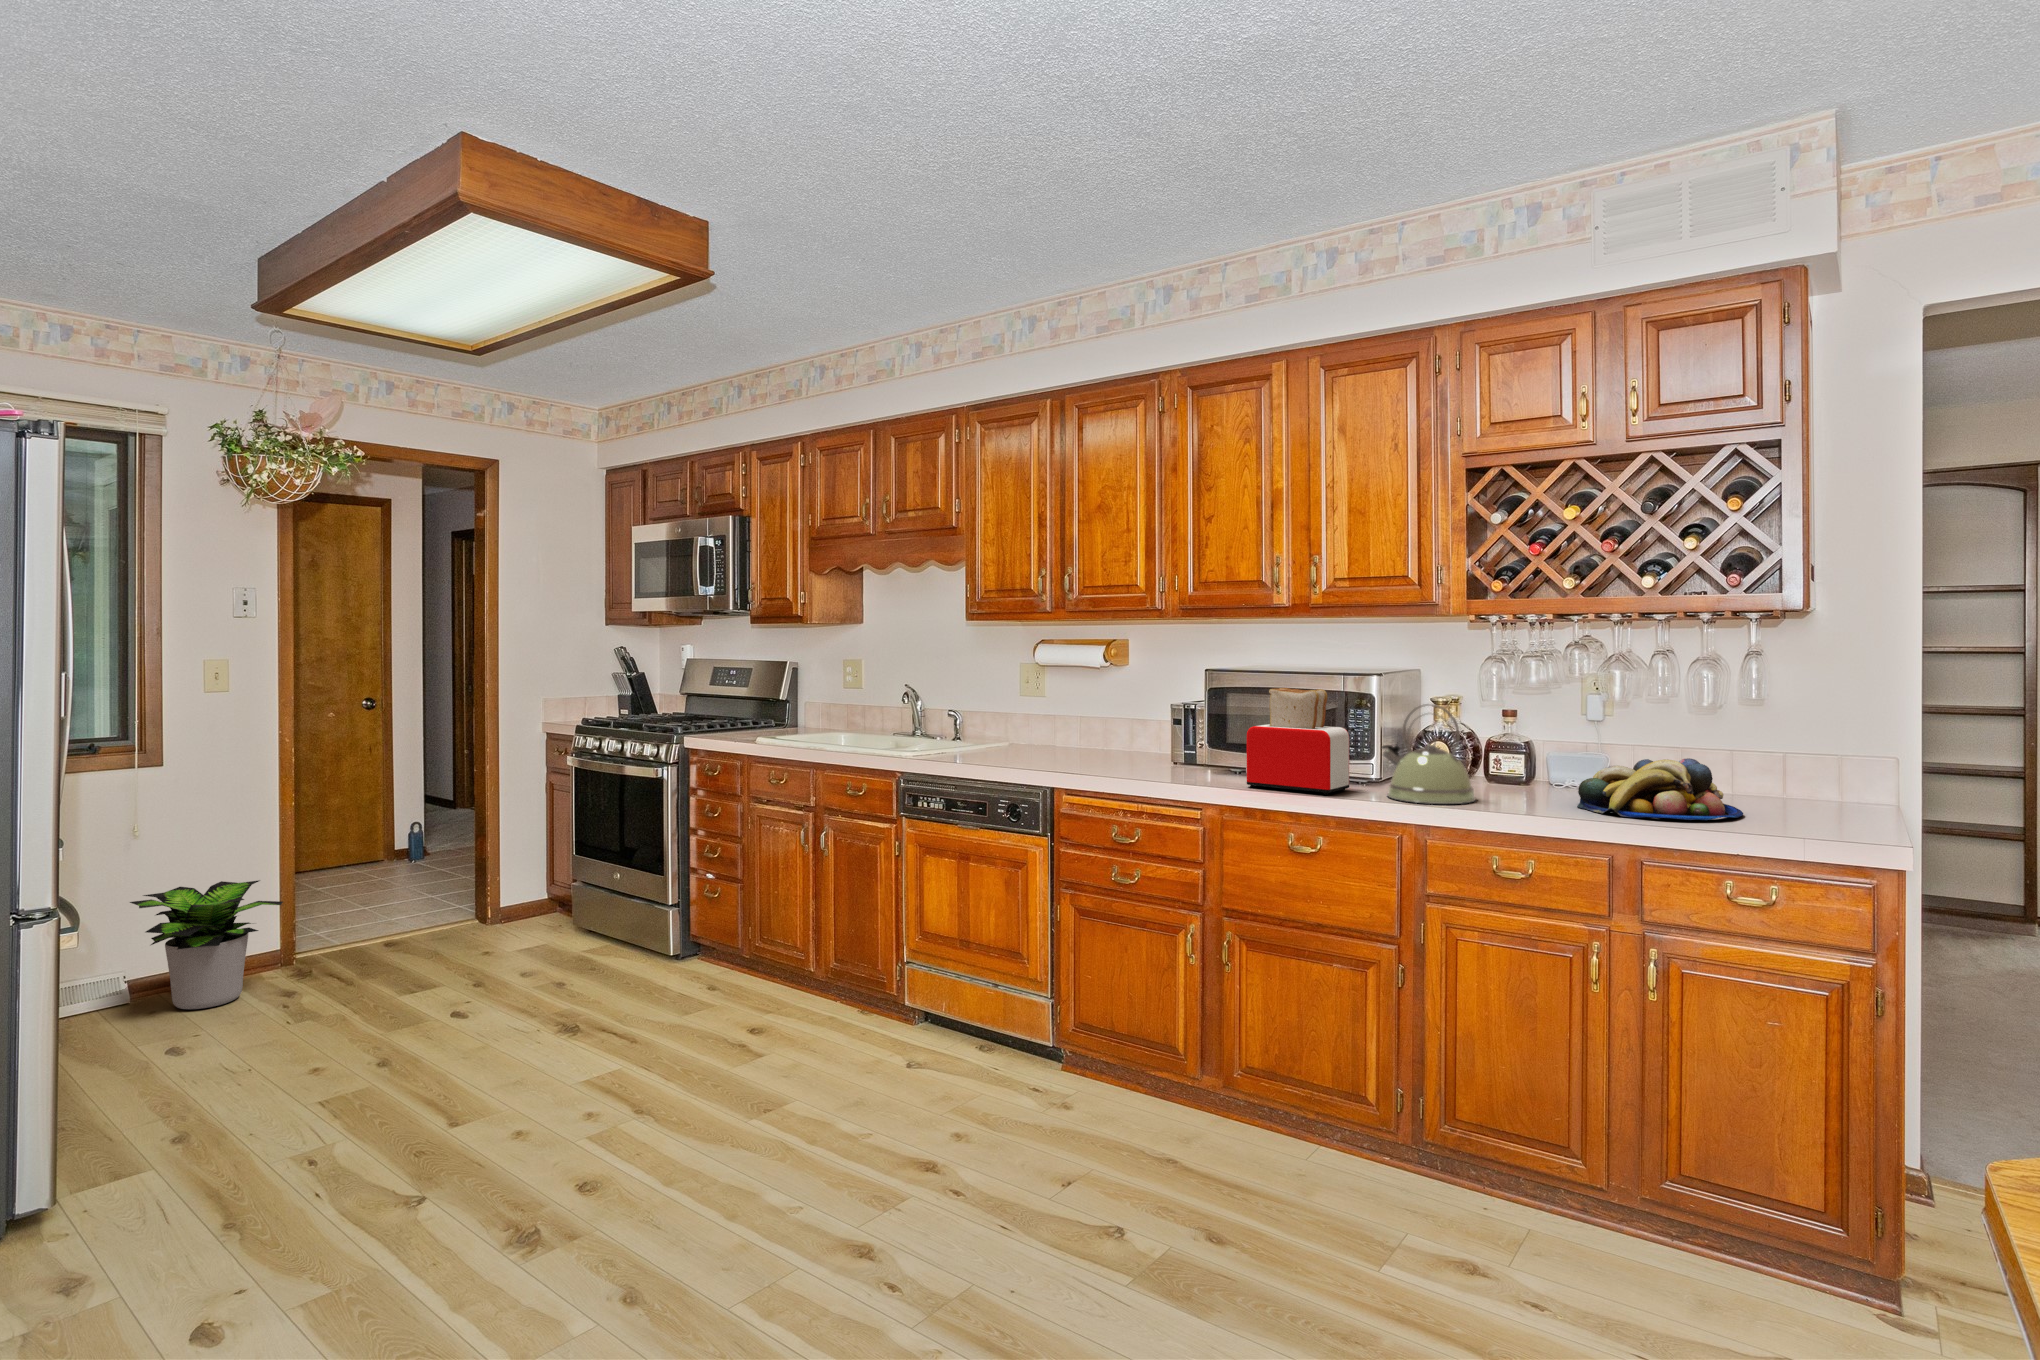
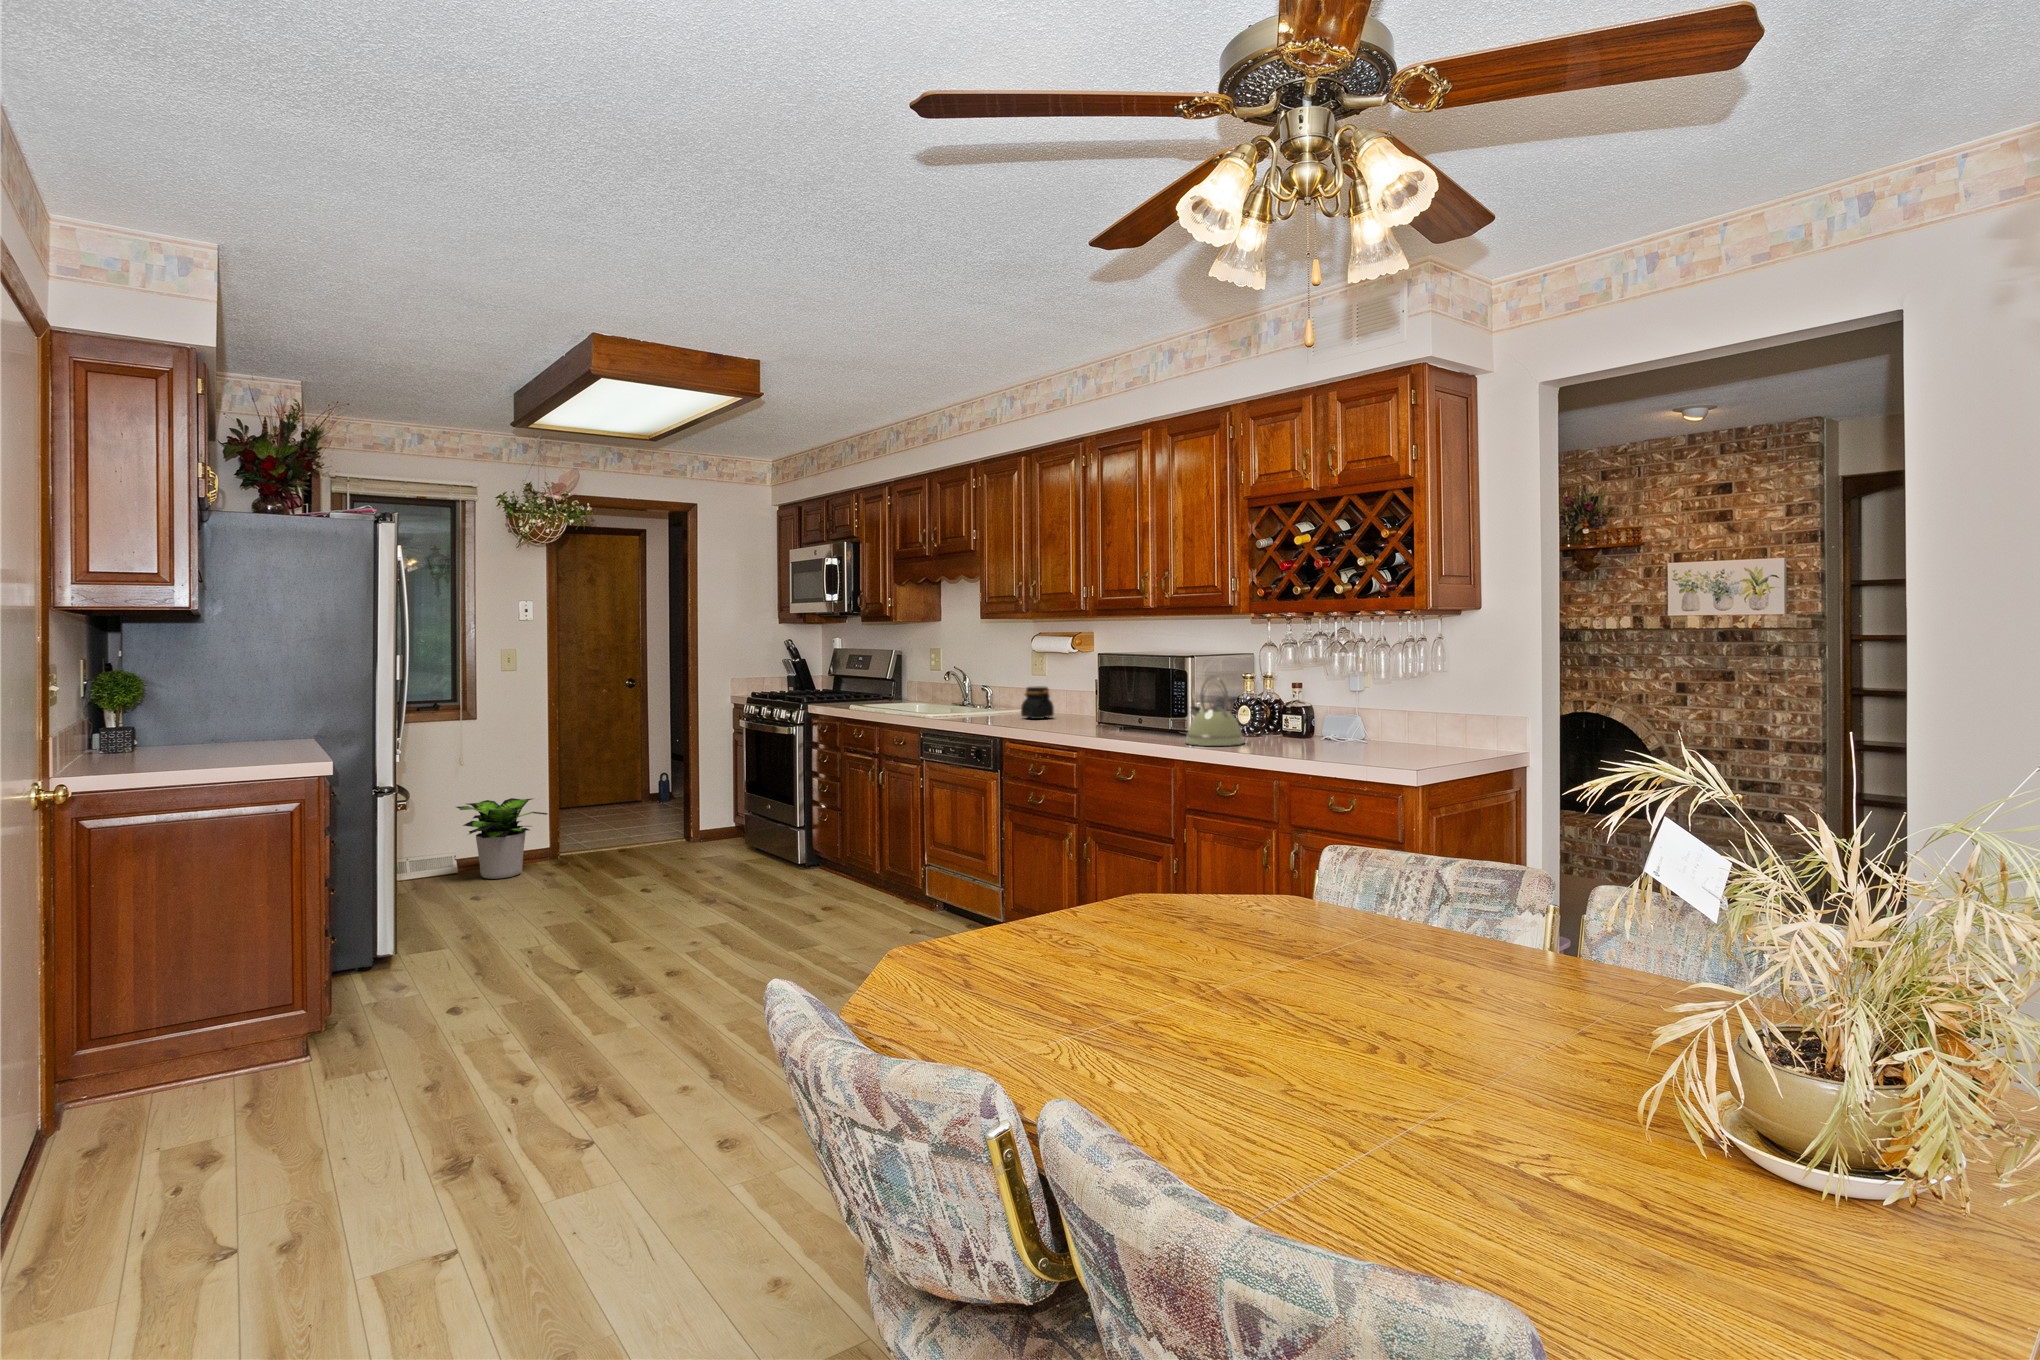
toaster: present [1246,688,1349,795] -> none [1108,666,1173,740]
jar: none [1041,712,1085,757] -> present [1021,686,1054,719]
fruit bowl: present [1577,758,1743,820] -> none [1296,715,1402,756]

